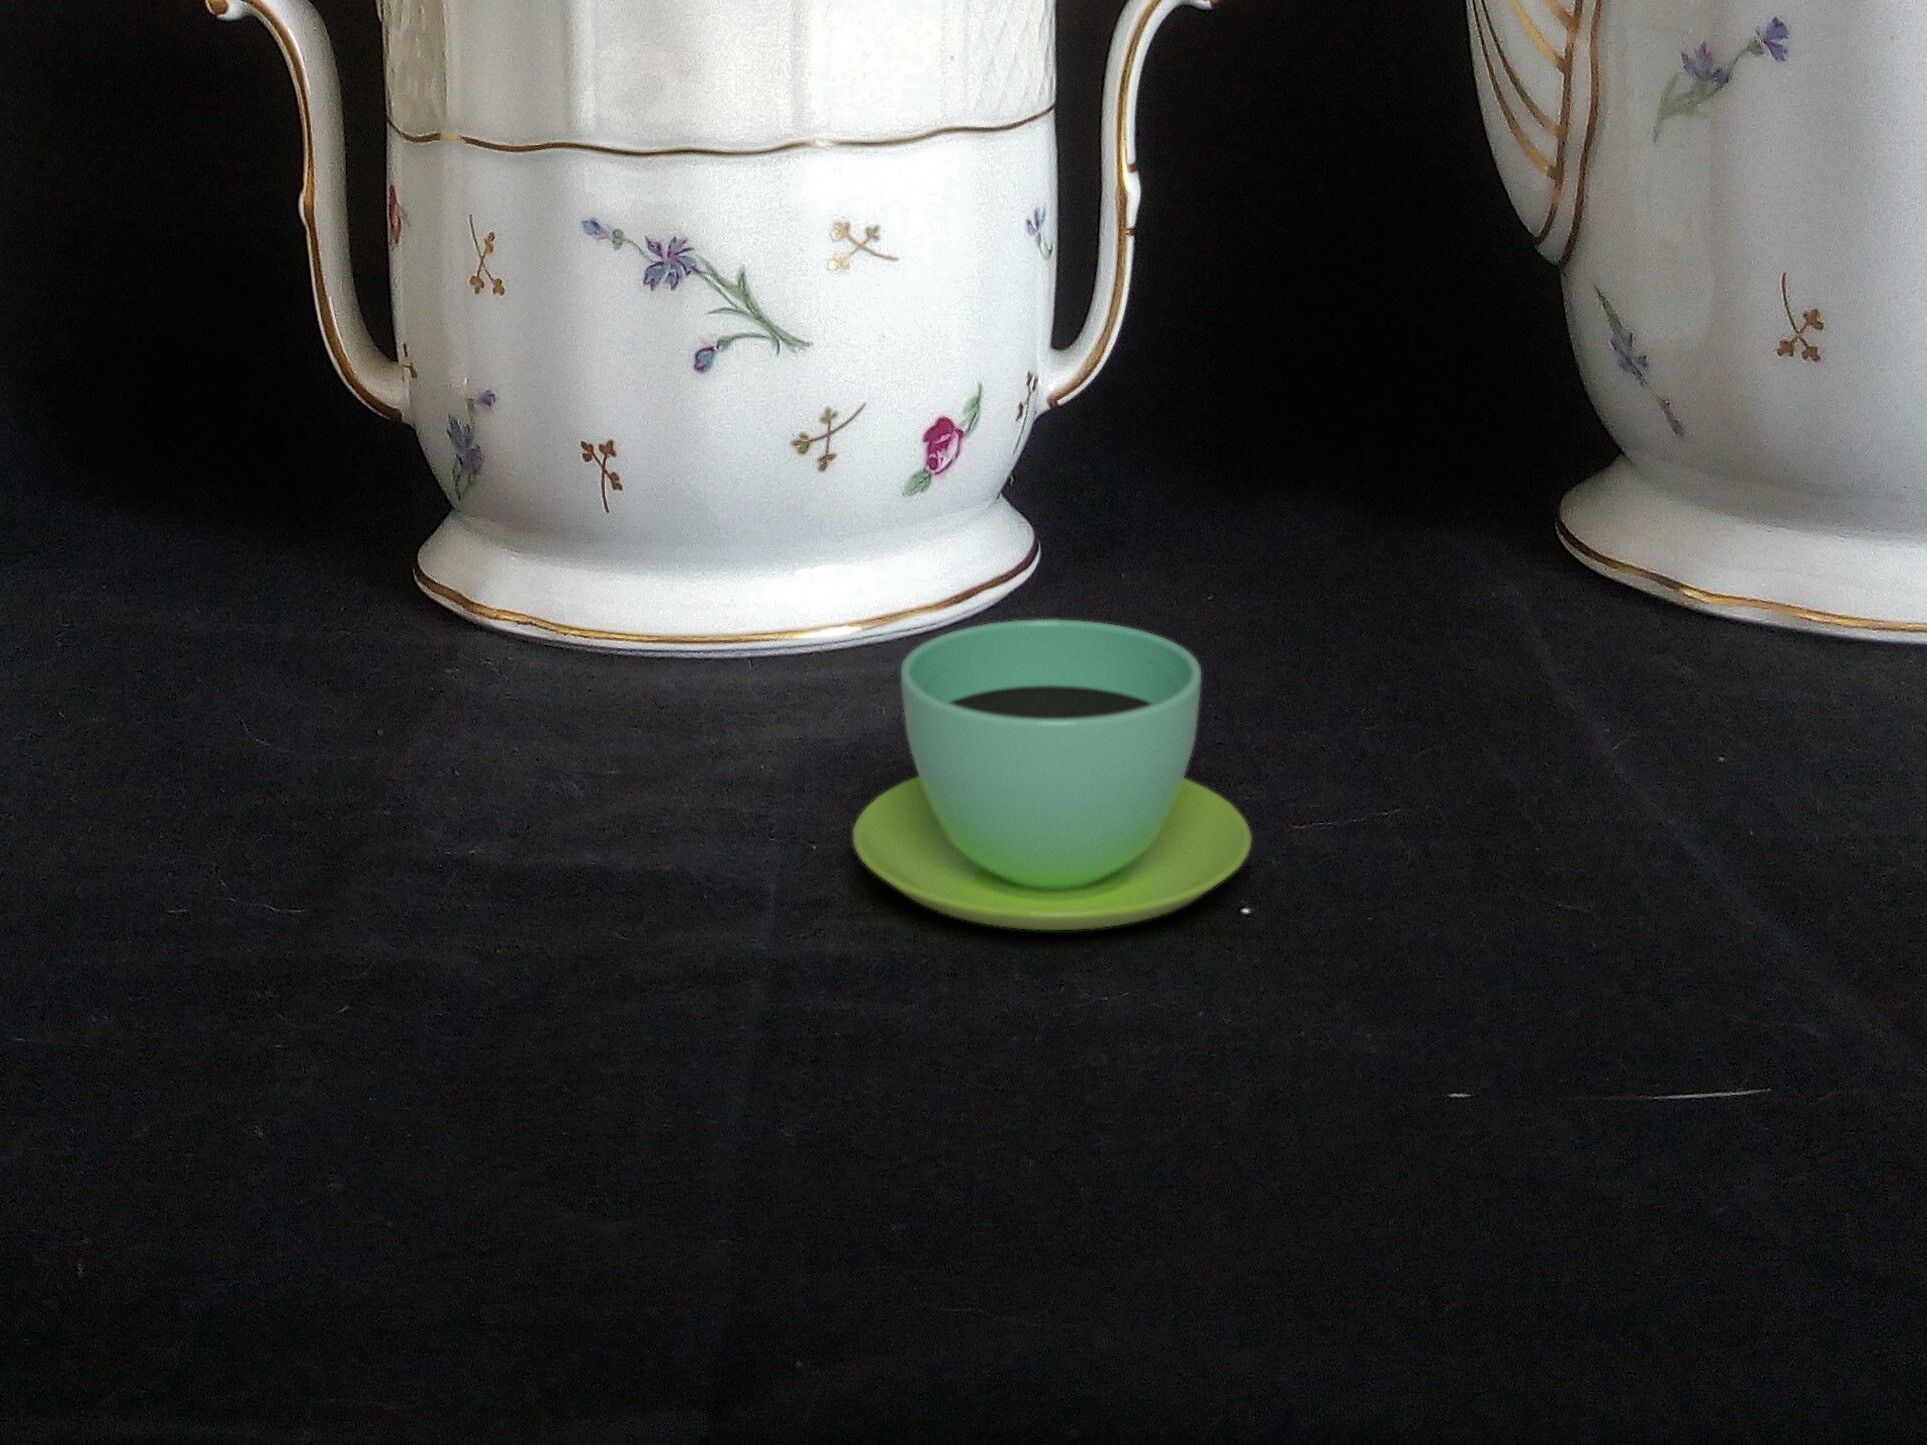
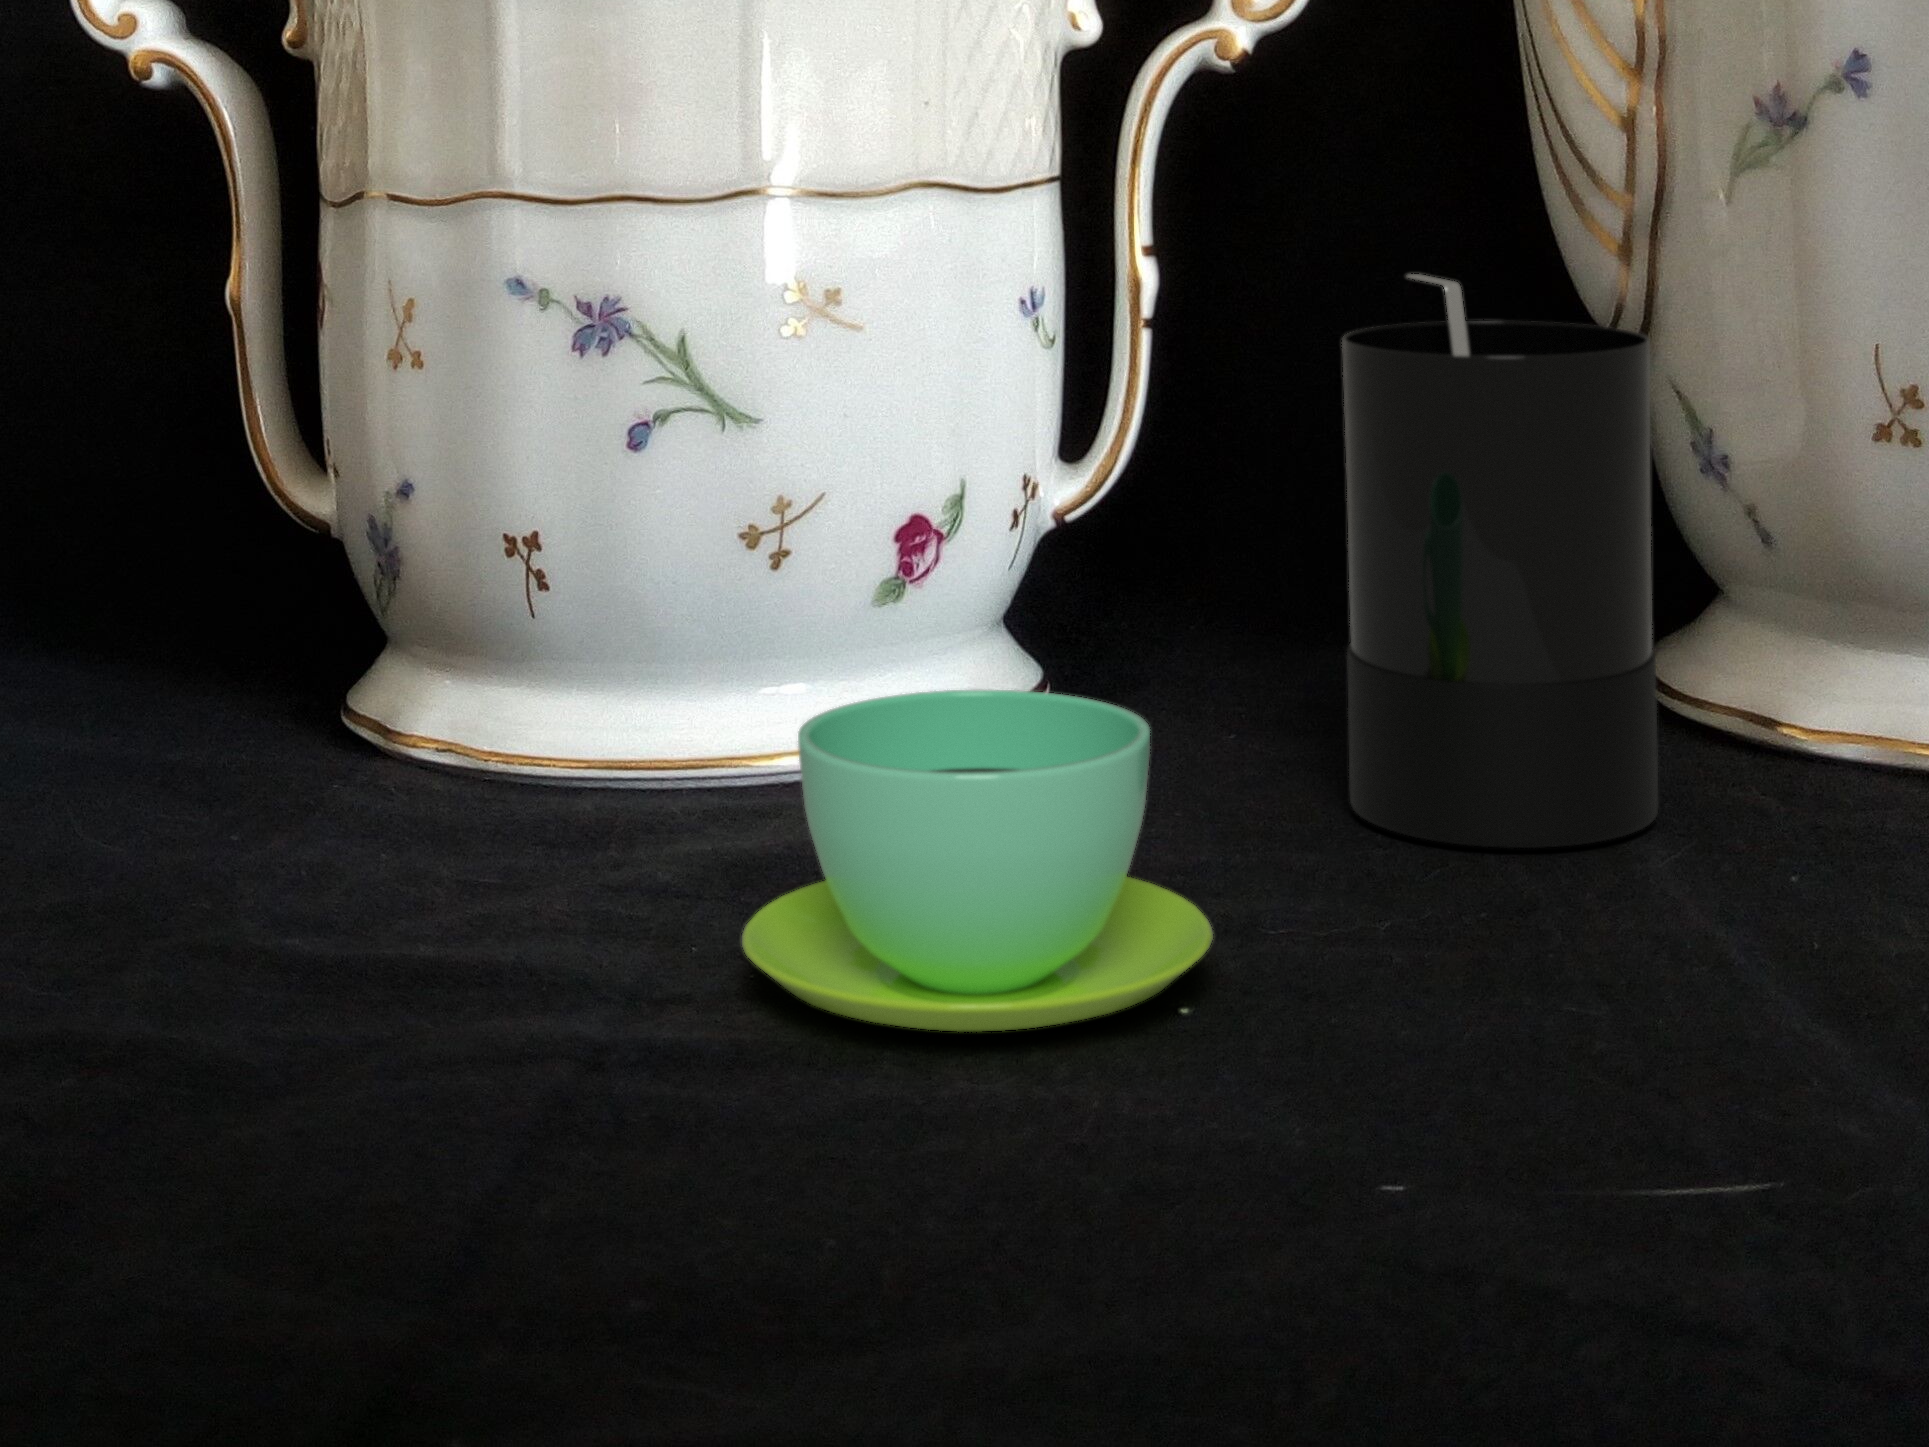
candle: none [1328,211,1598,722] -> present [1342,274,1658,848]

